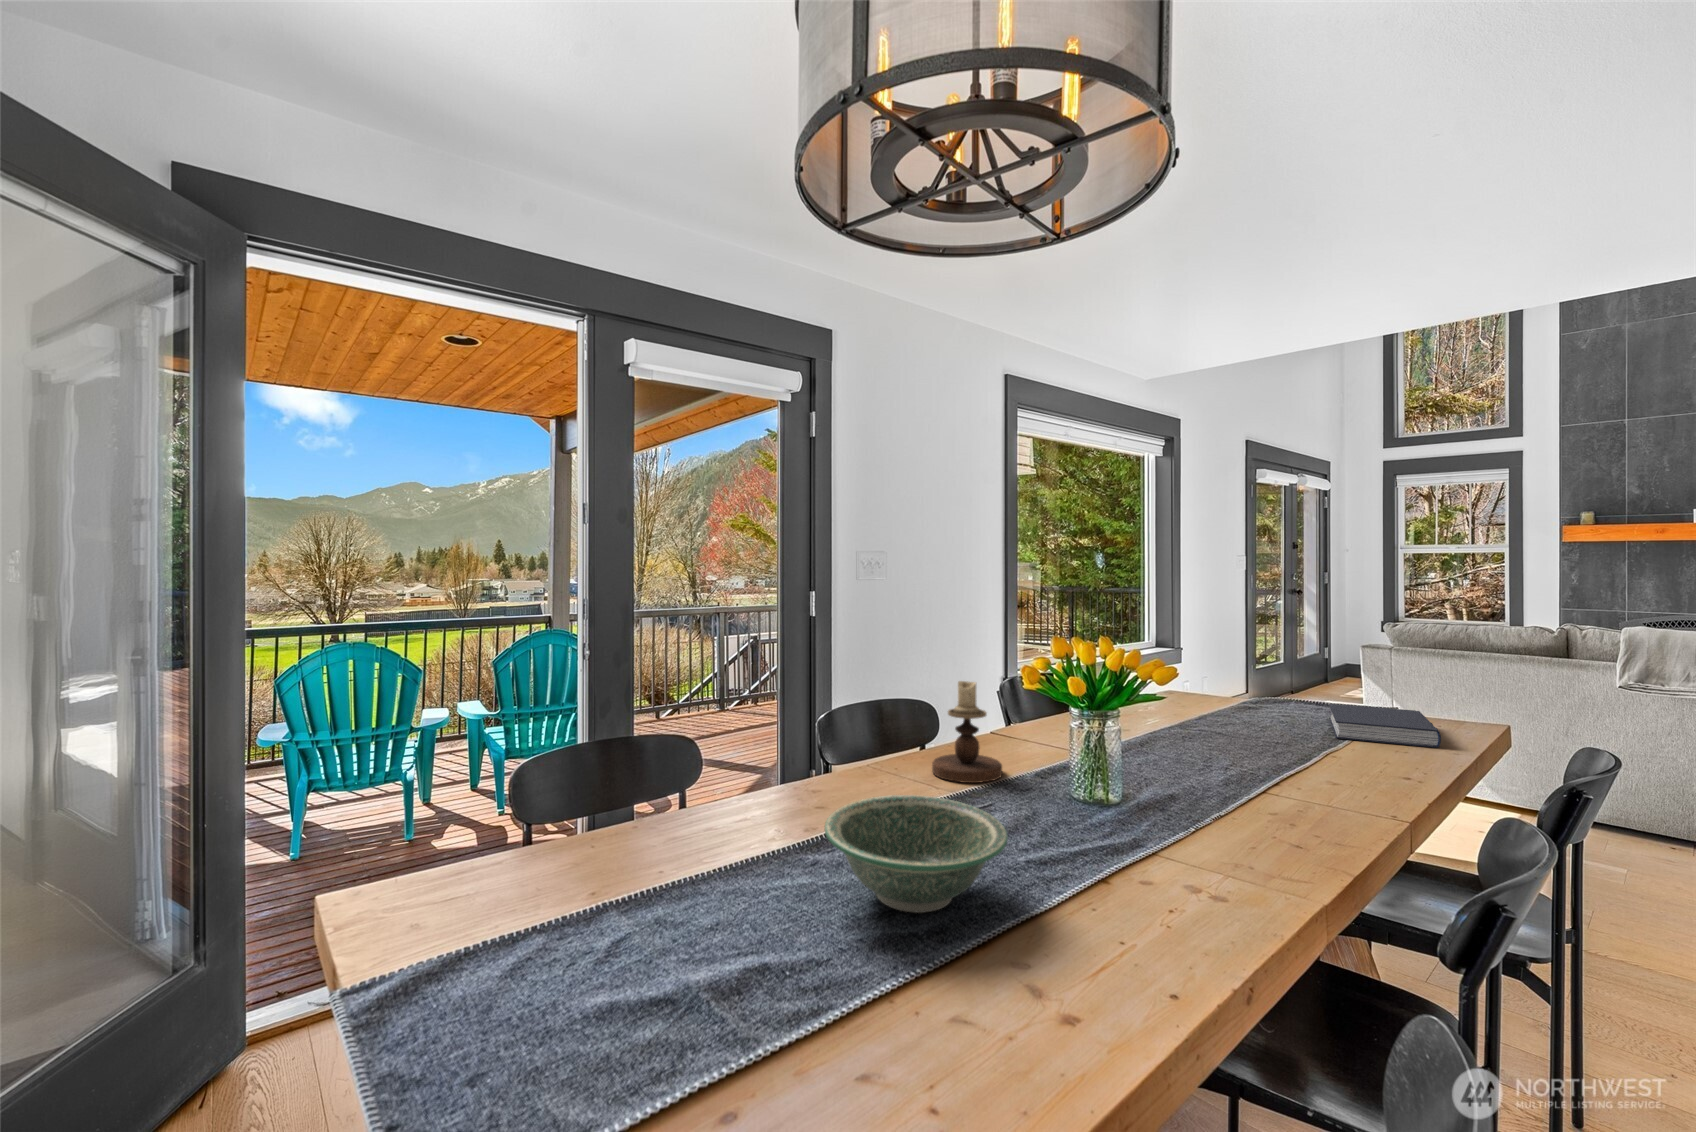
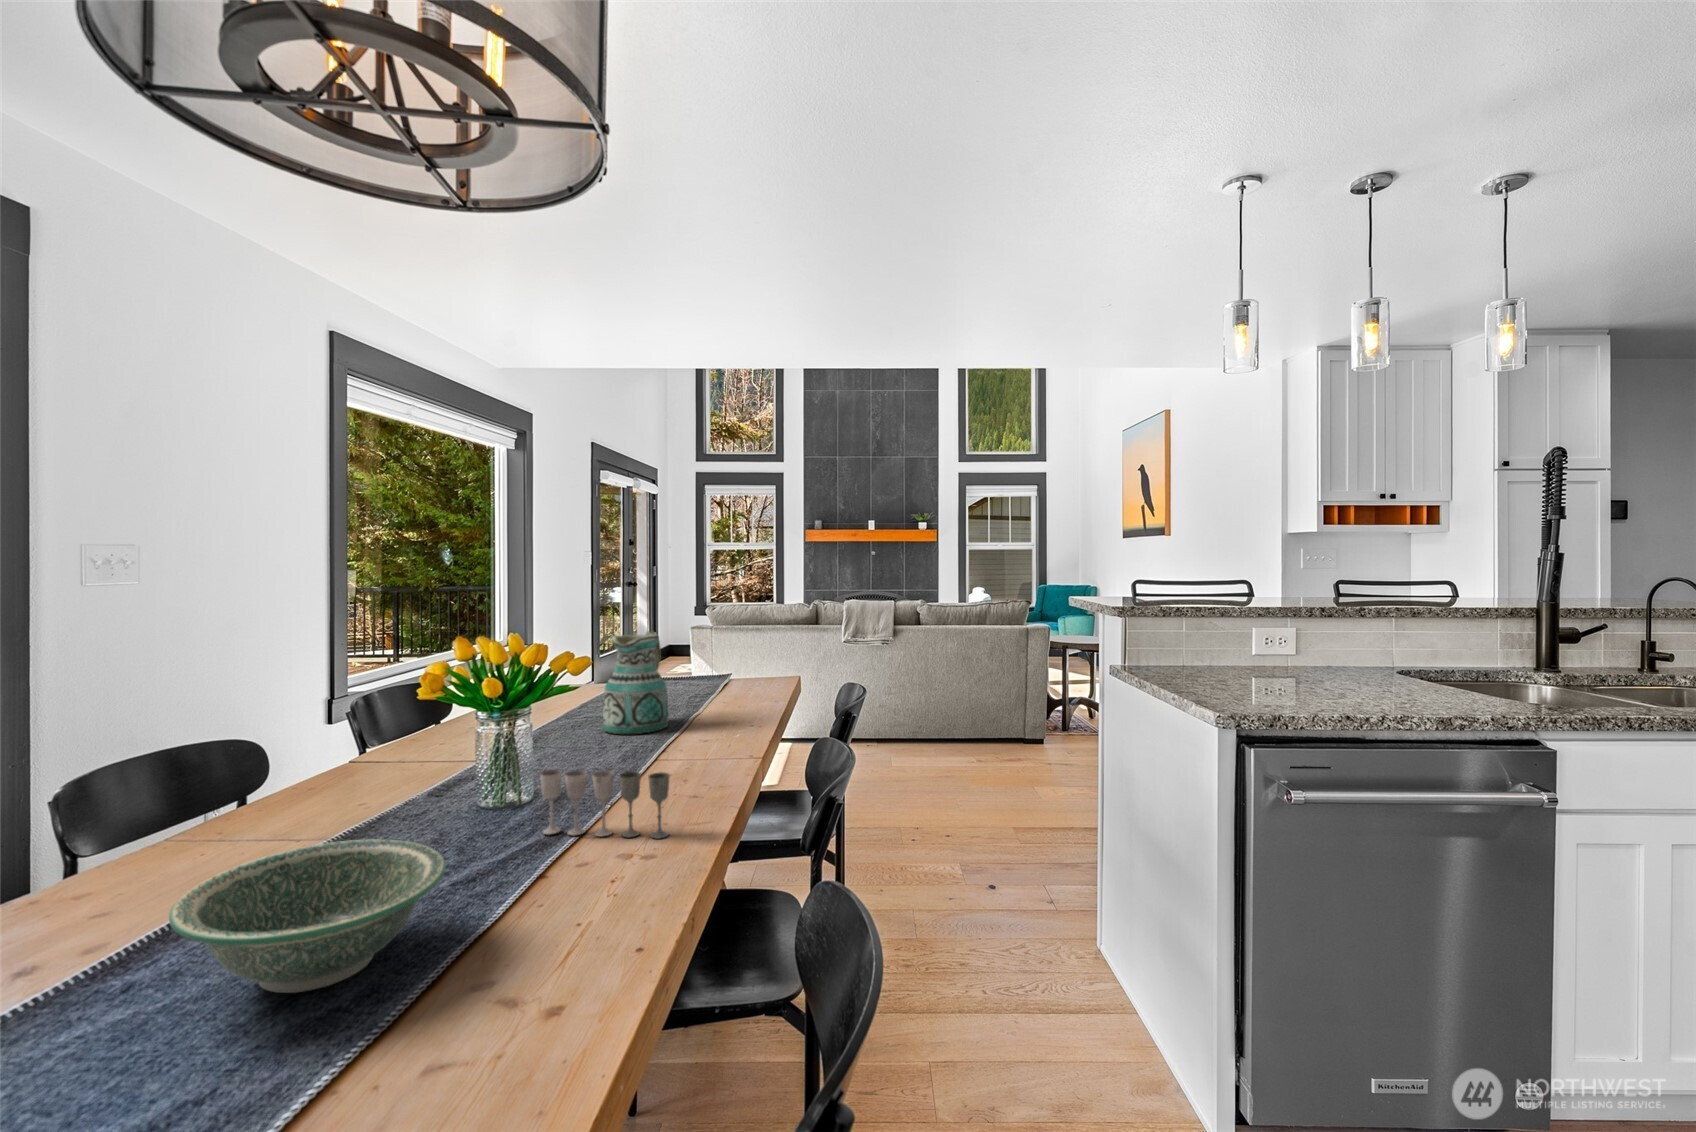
ceramic pitcher: none [1215,646,1294,759] -> present [603,631,668,734]
candlestick: present [932,681,1002,783] -> none [287,700,387,826]
book: present [1329,704,1441,748] -> none [685,674,764,705]
wine glass: none [1118,777,1255,881] -> present [540,770,670,839]

